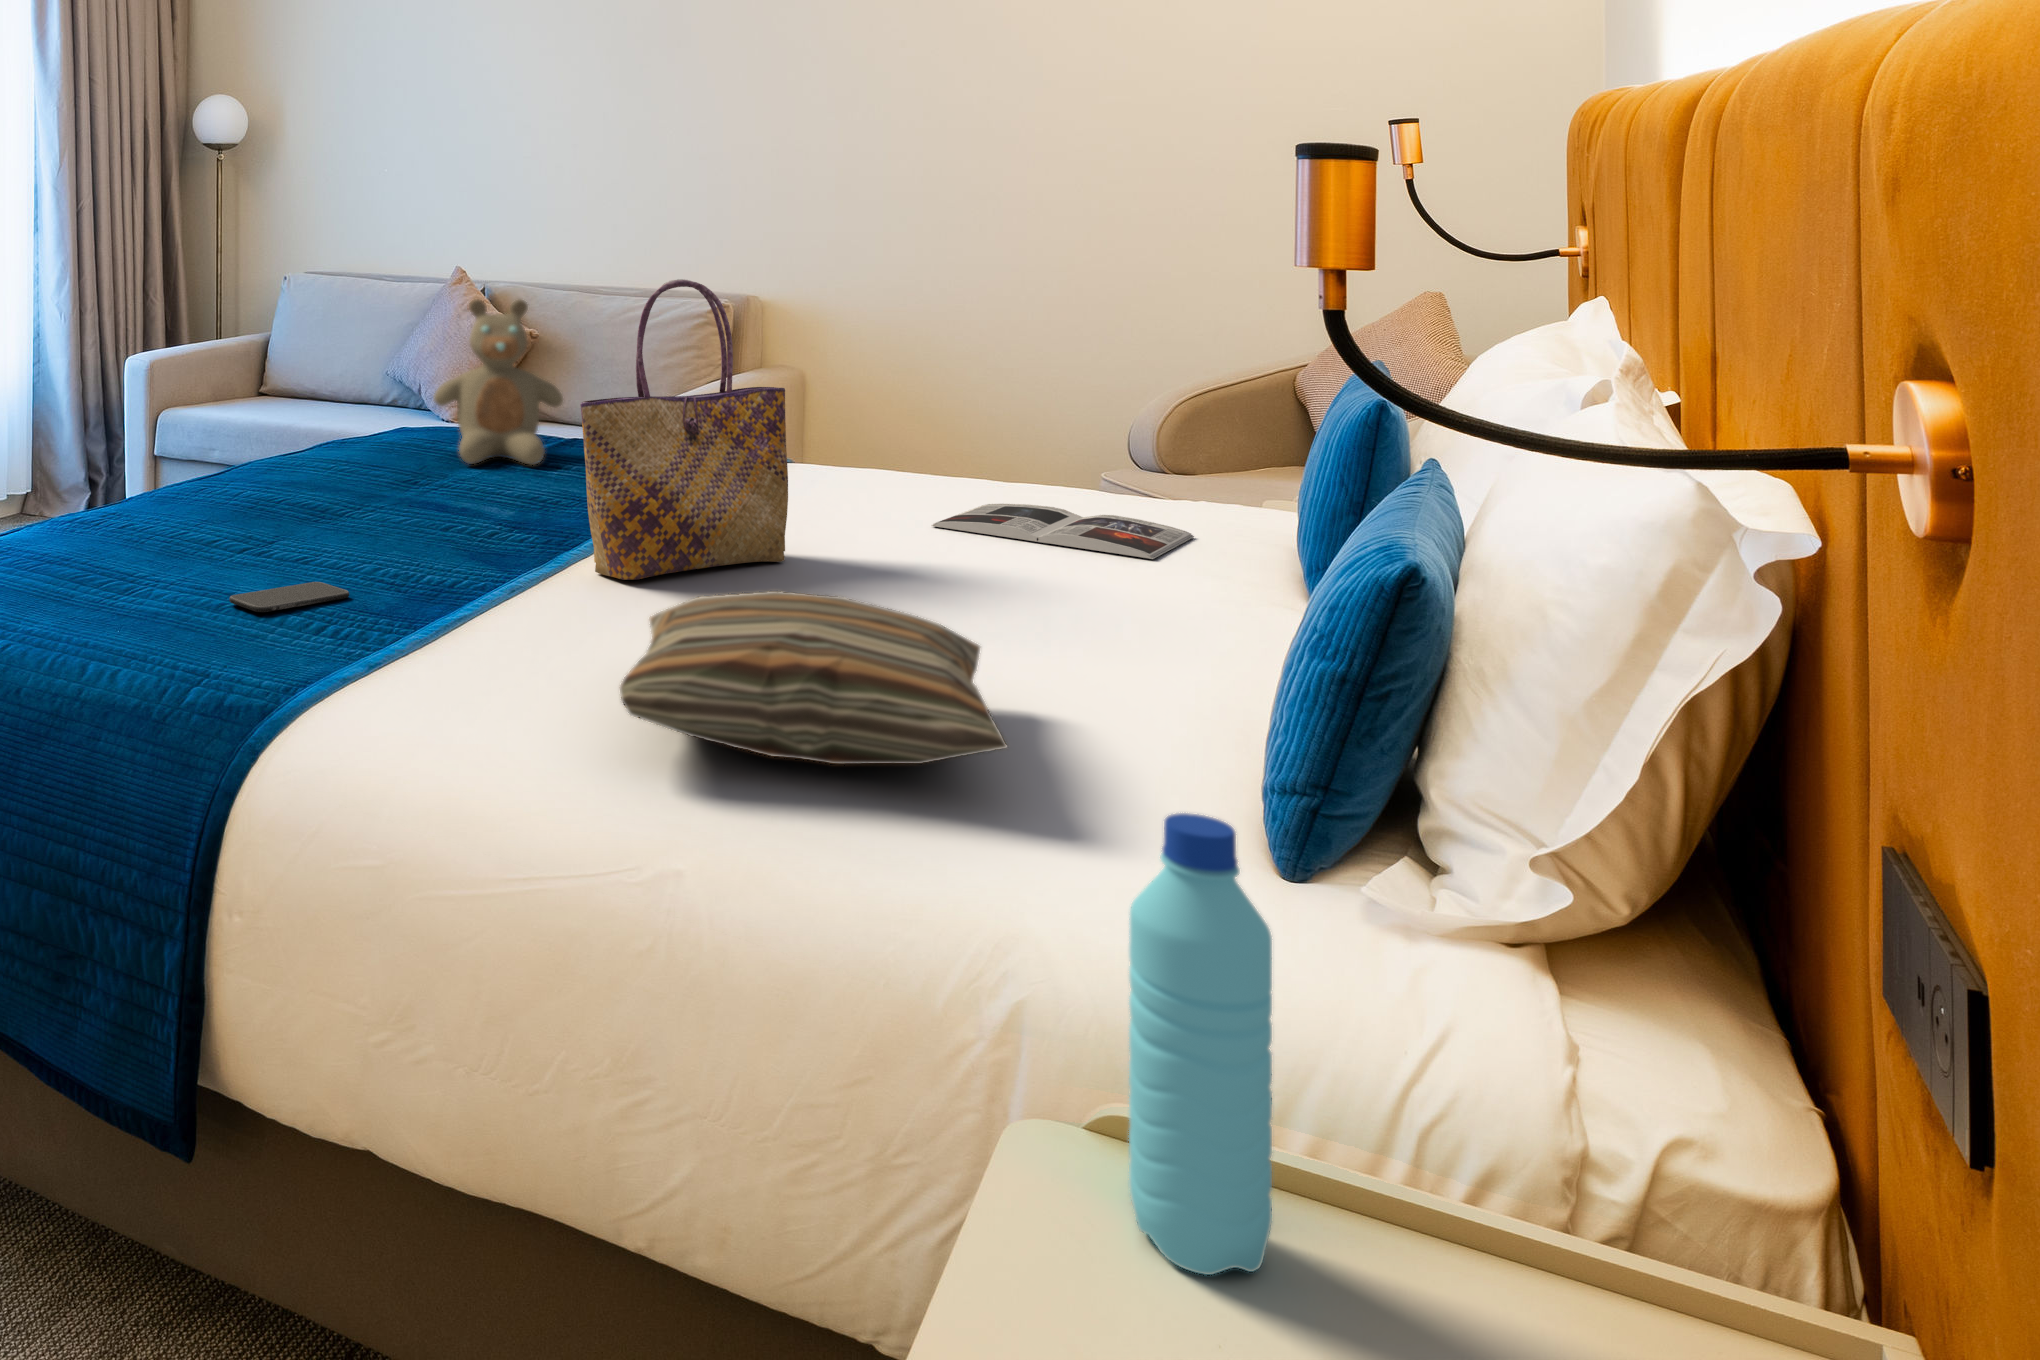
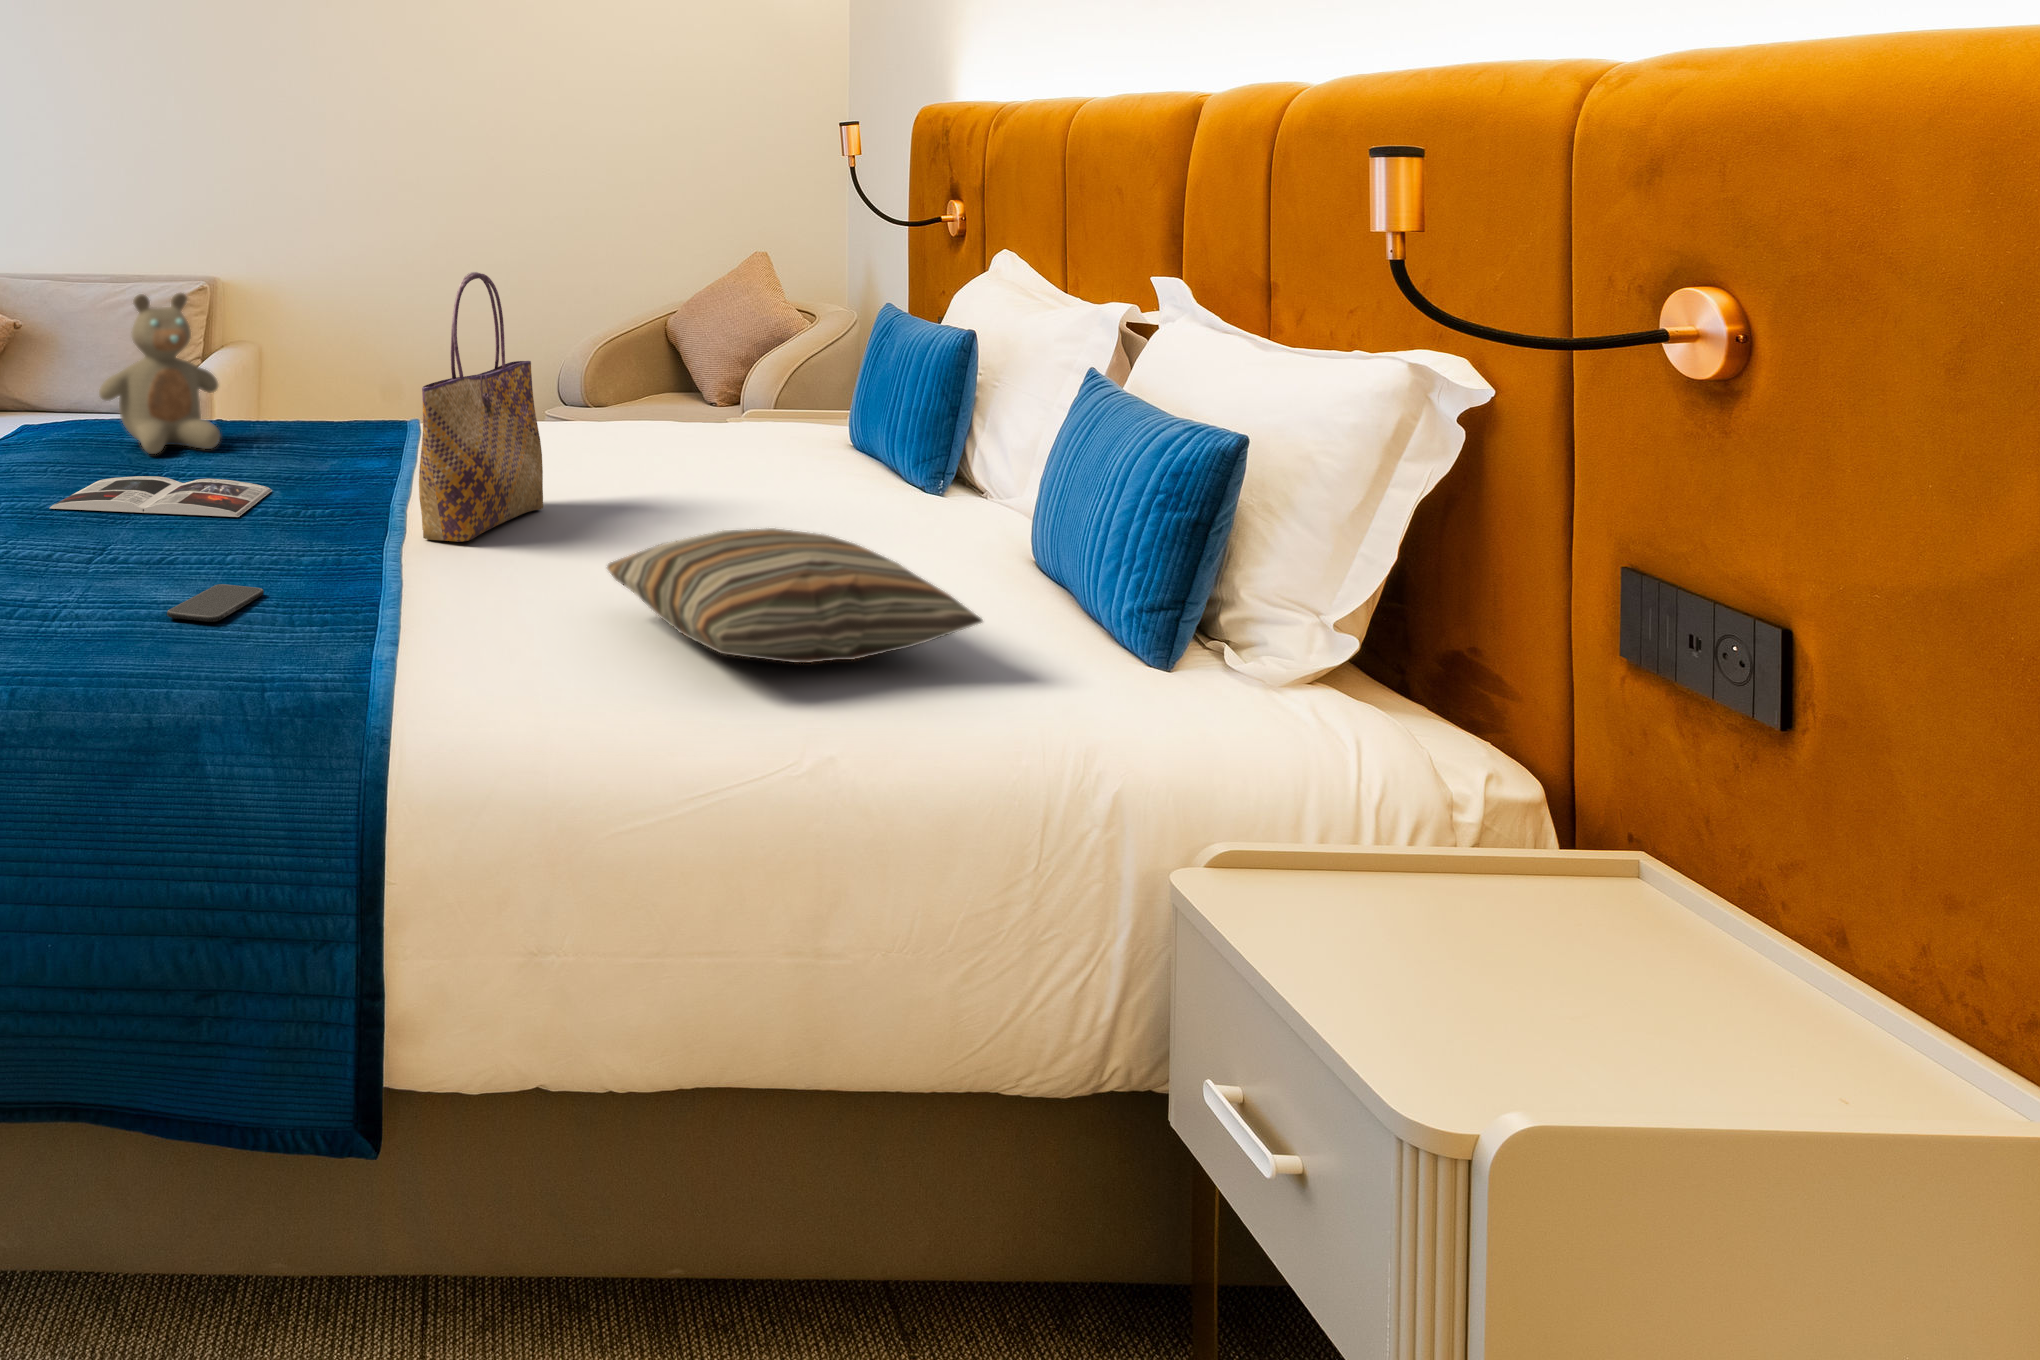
magazine: present [932,504,1194,559] -> present [50,476,272,517]
water bottle: present [1129,813,1272,1275] -> none [1298,635,1397,939]

